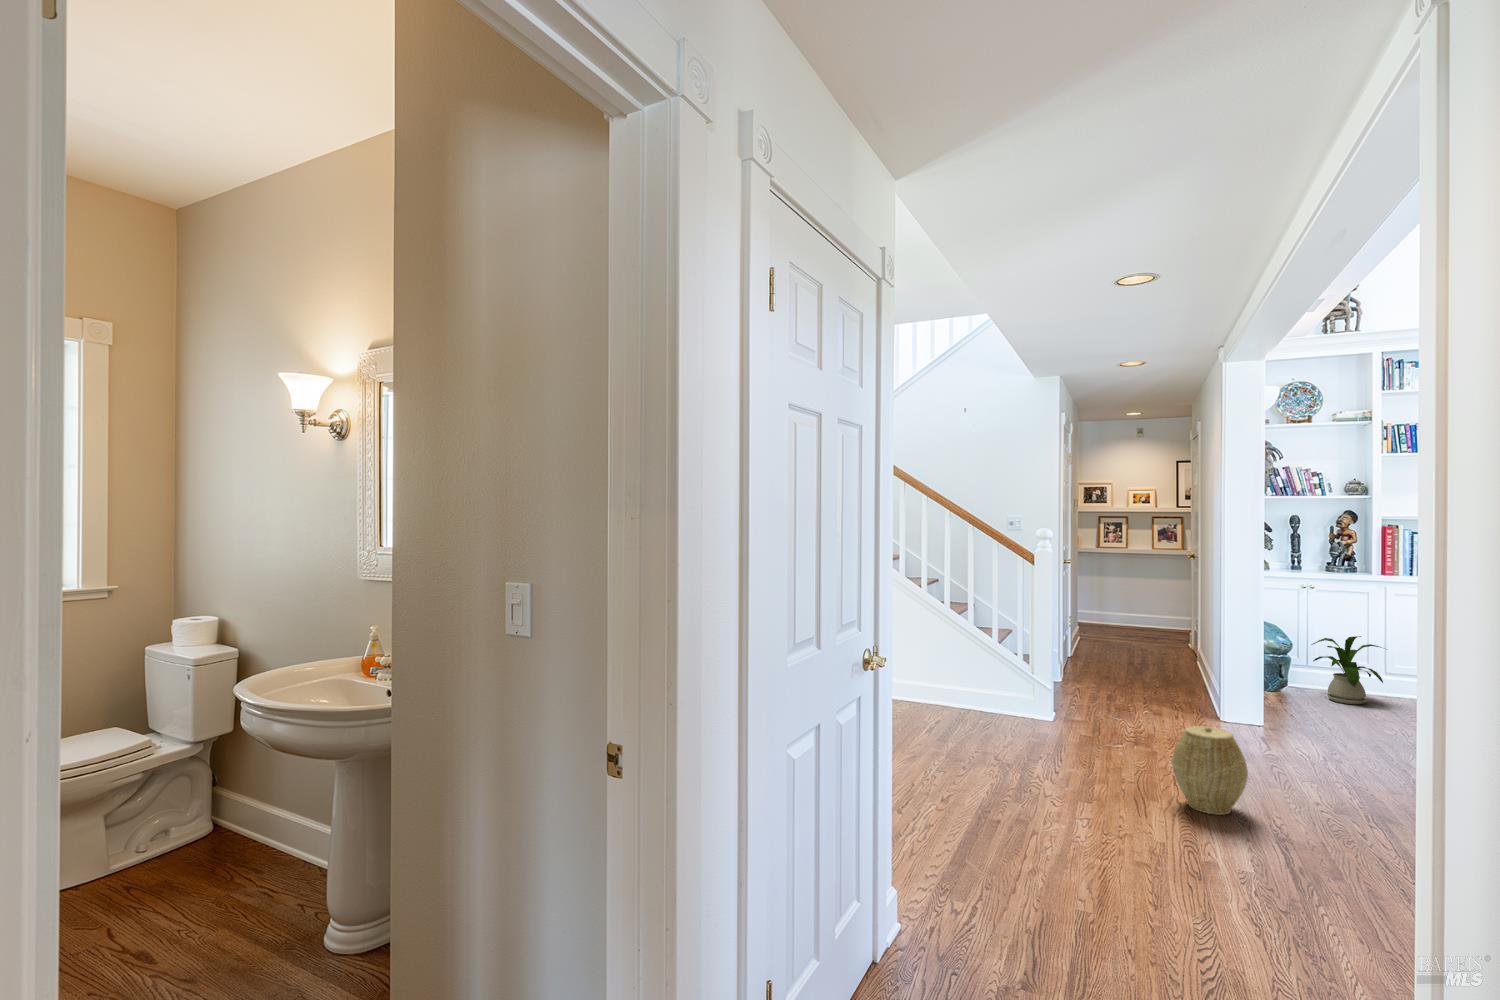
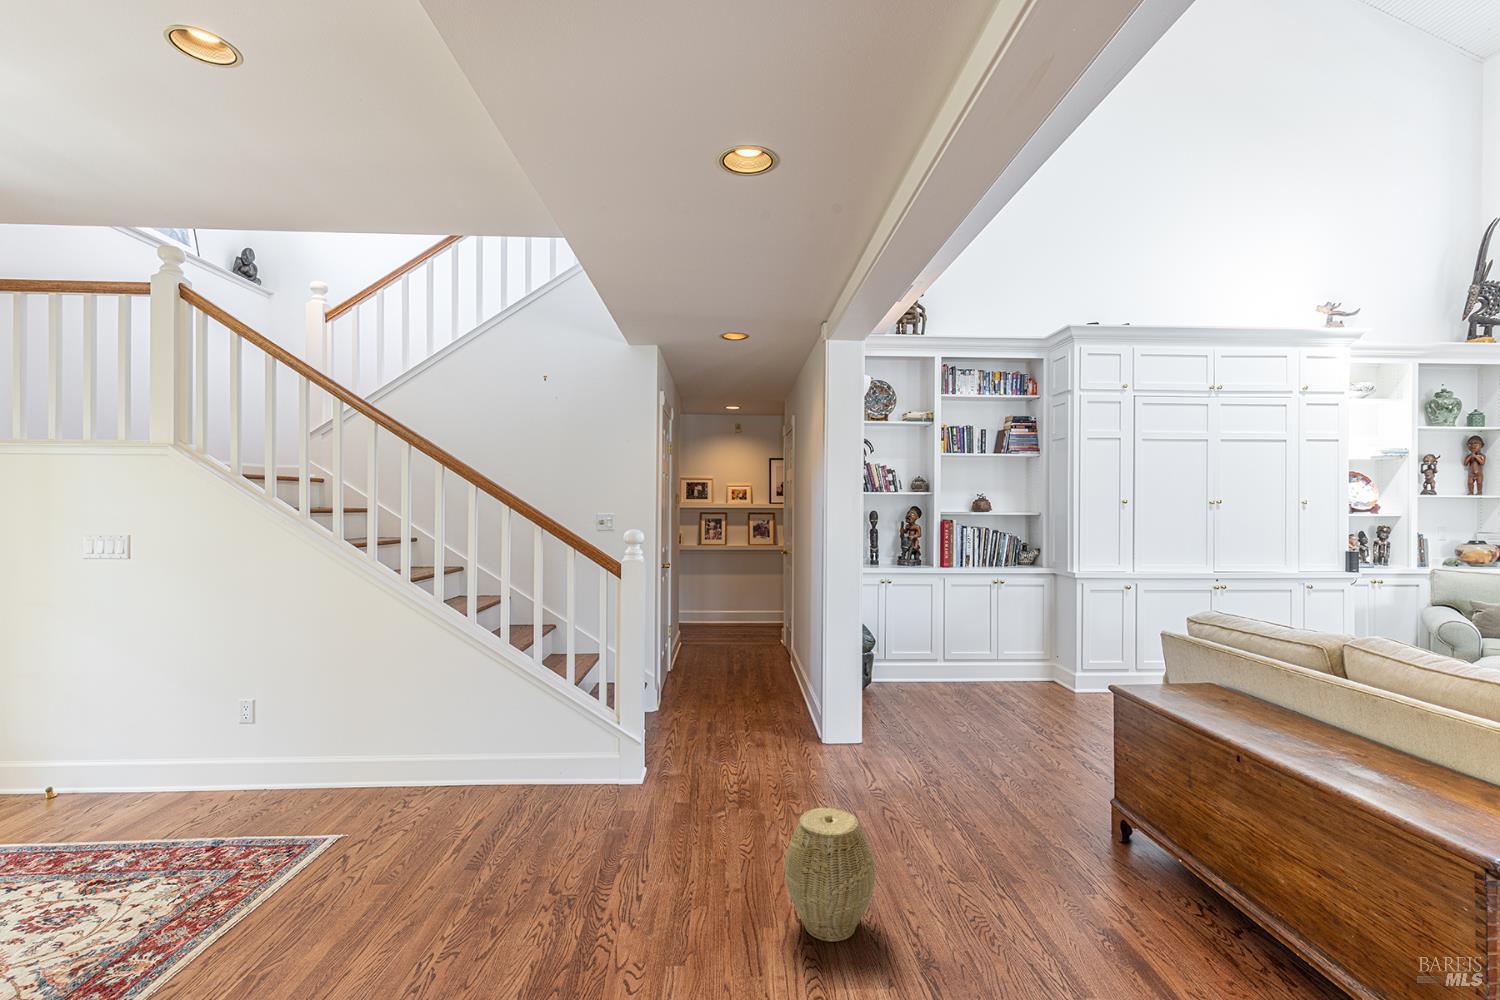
house plant: present [1312,636,1383,704] -> none [890,630,951,697]

